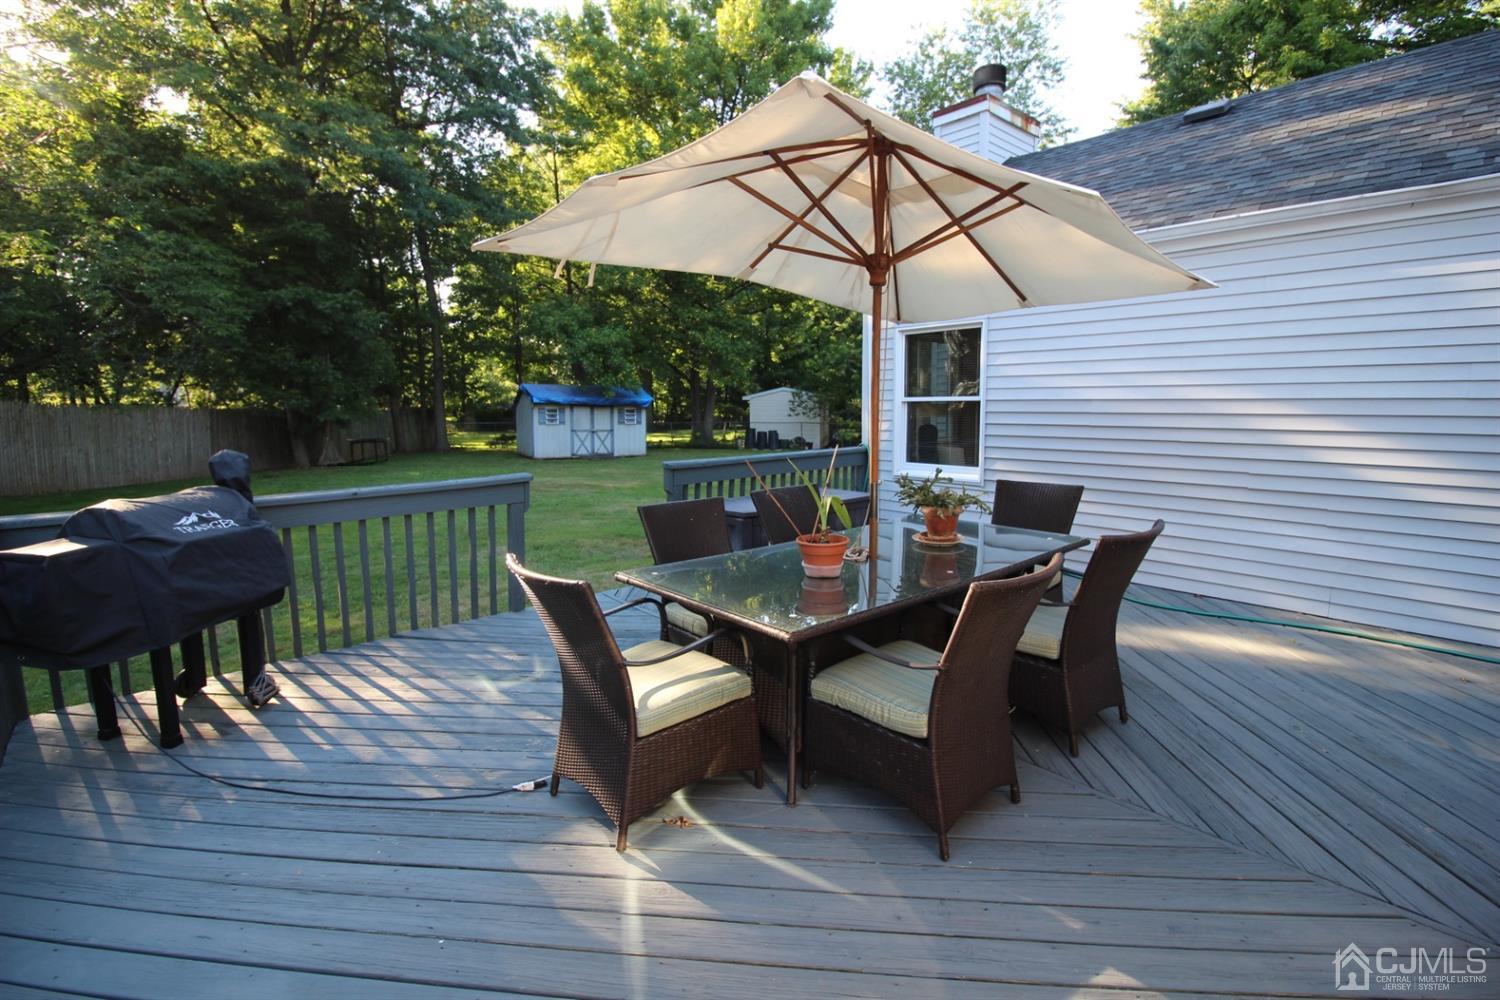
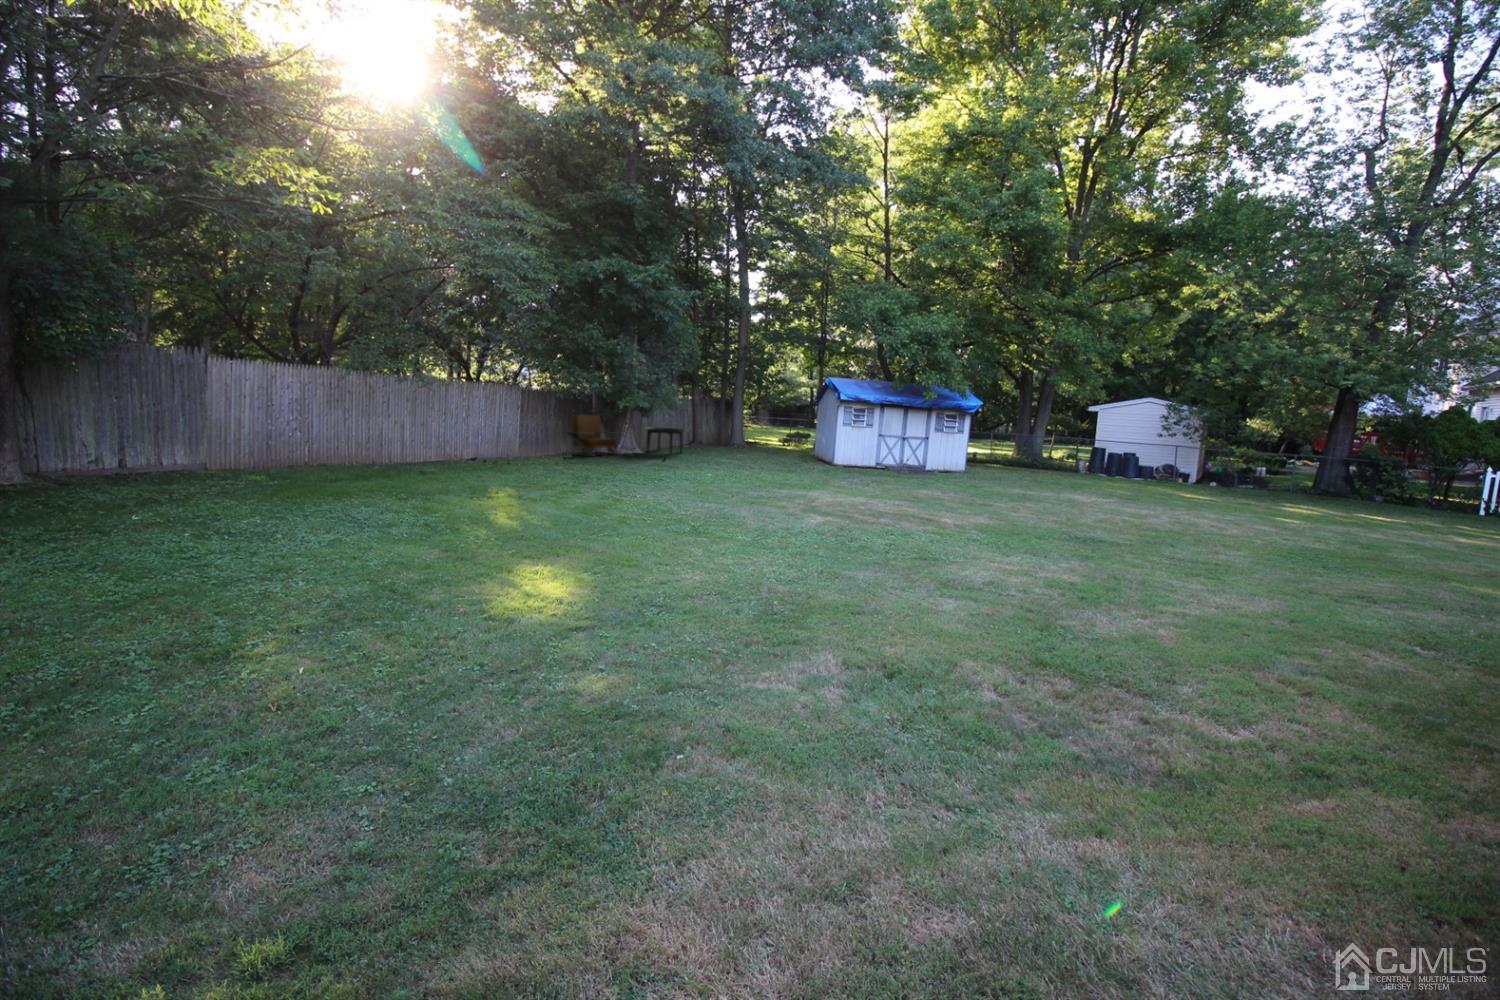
lounge chair: none [262,431,325,469] -> present [566,415,620,456]

